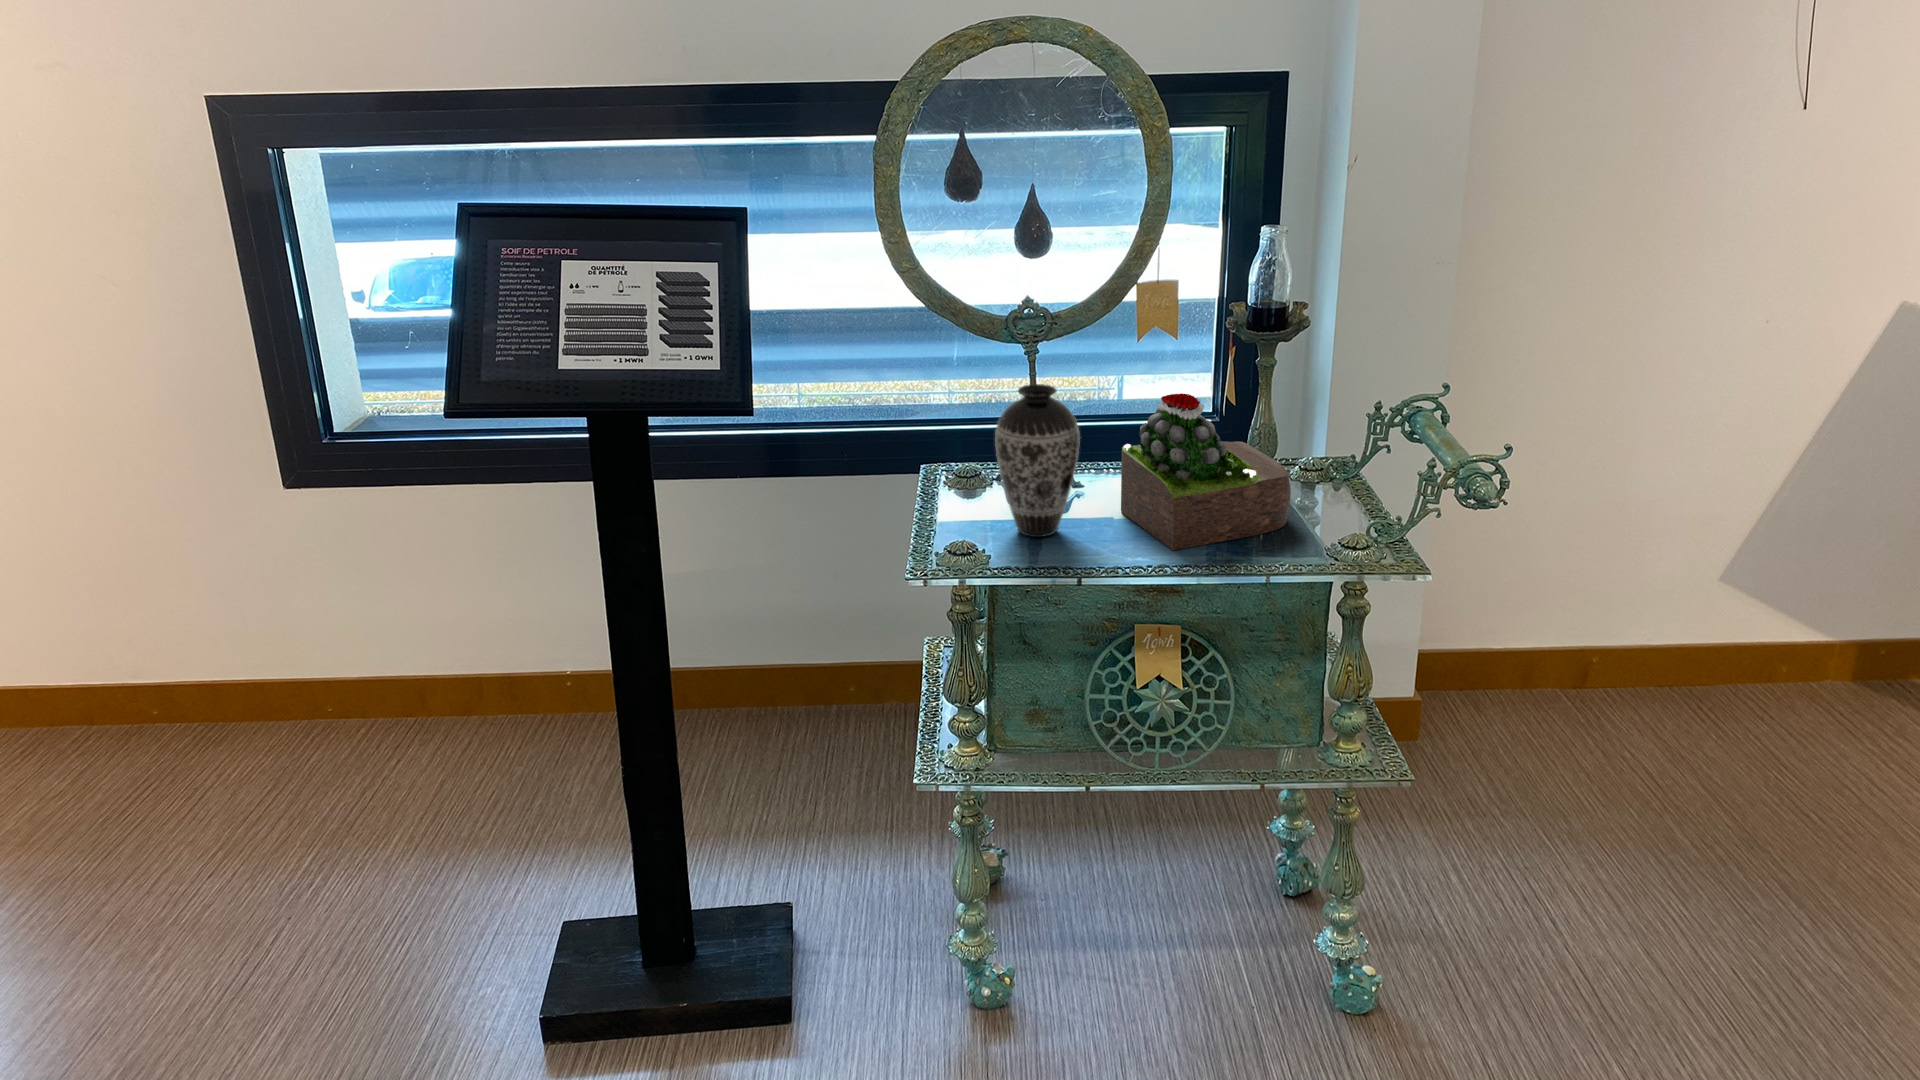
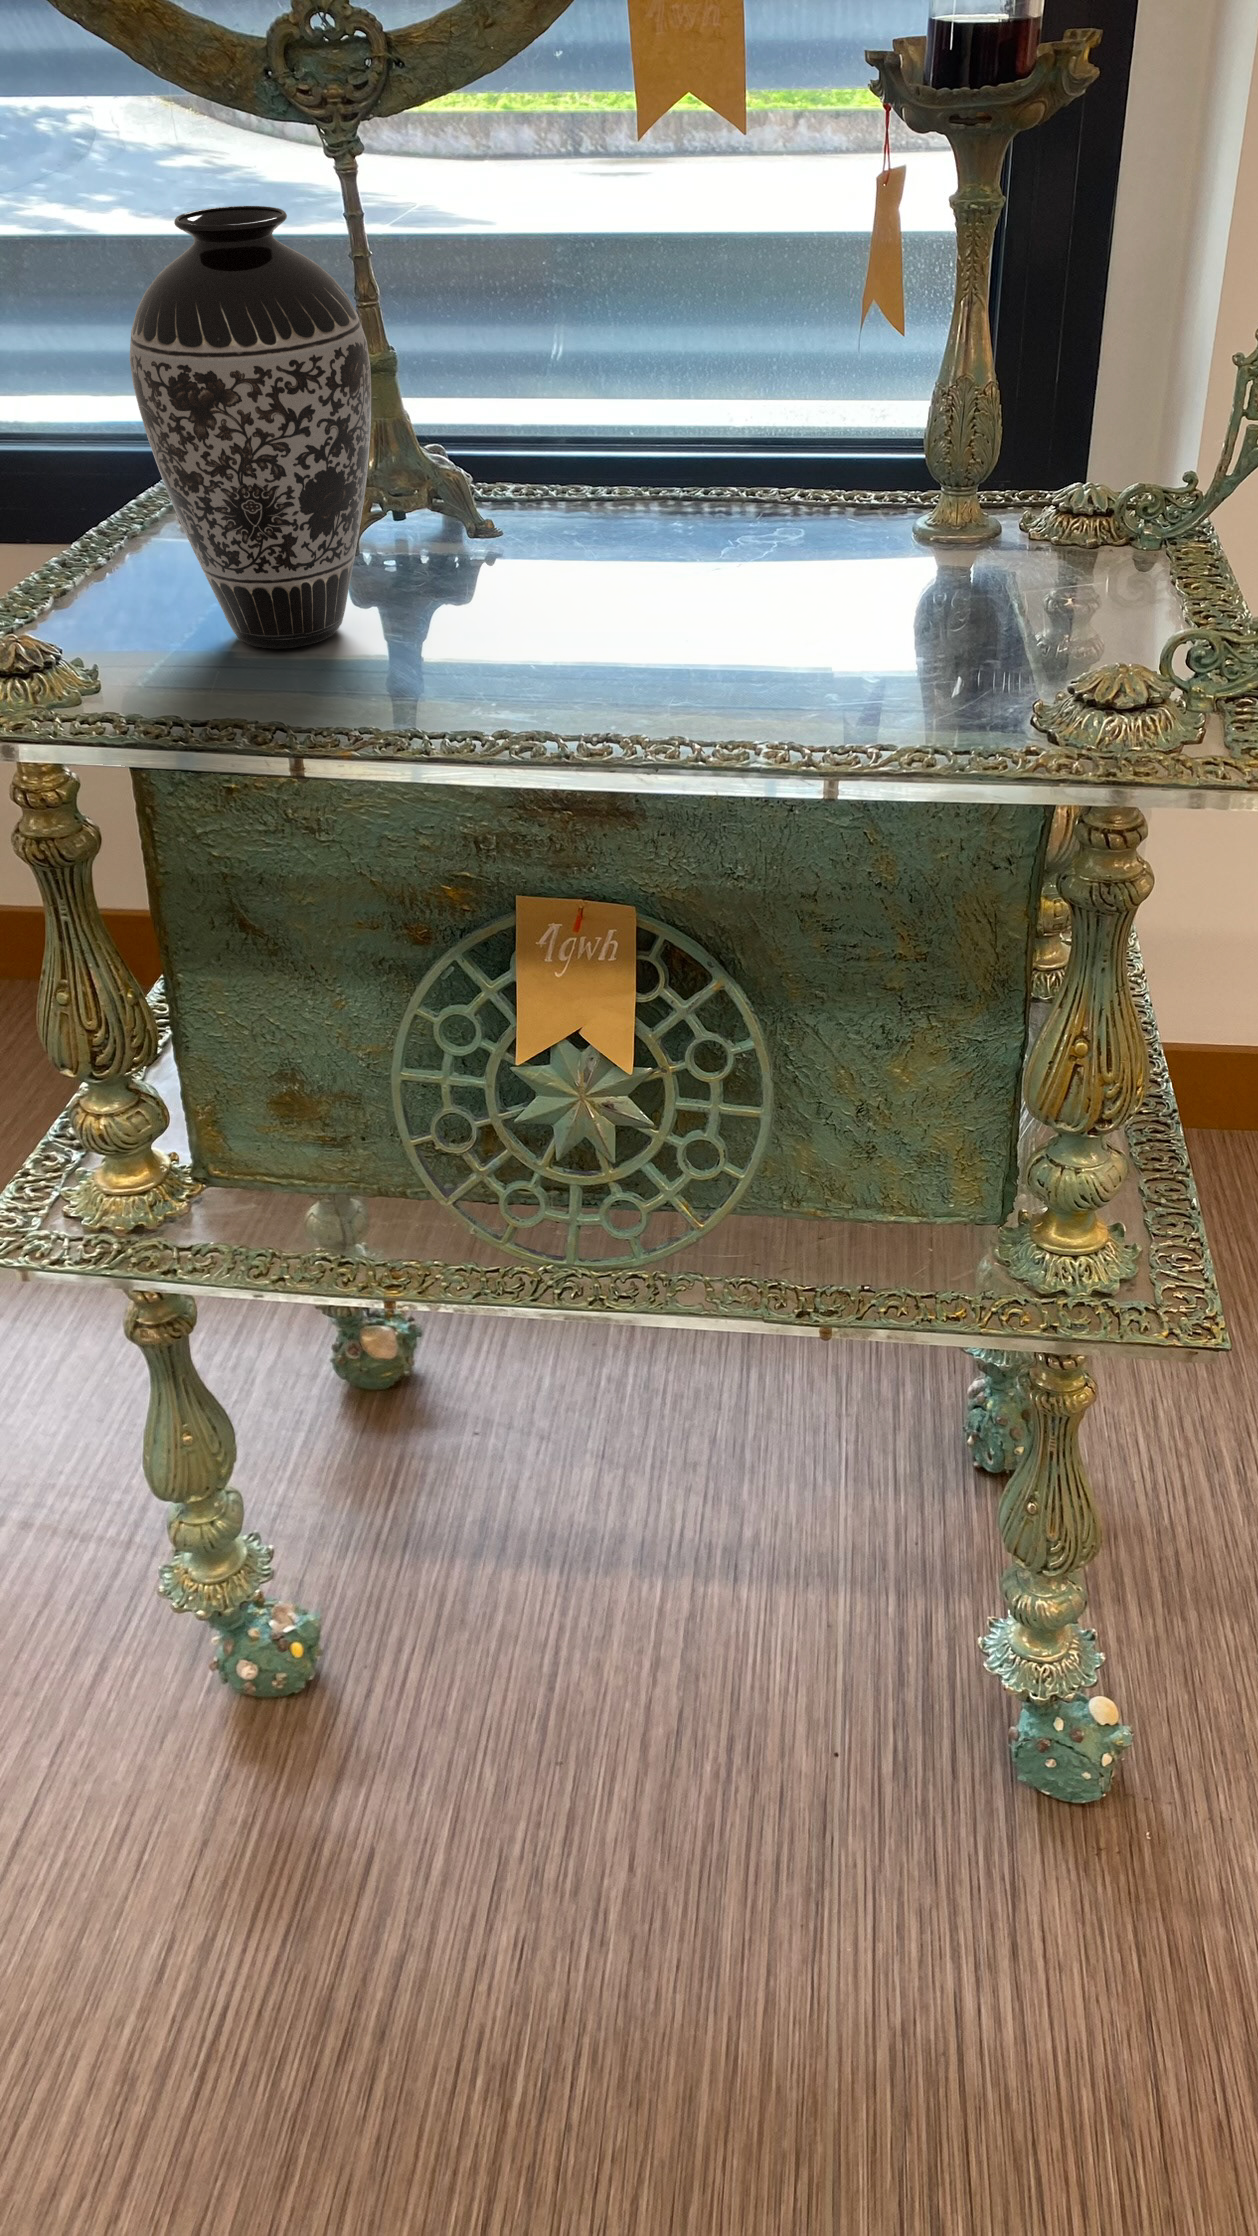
succulent plant: present [1121,394,1291,550] -> none [529,249,967,699]

